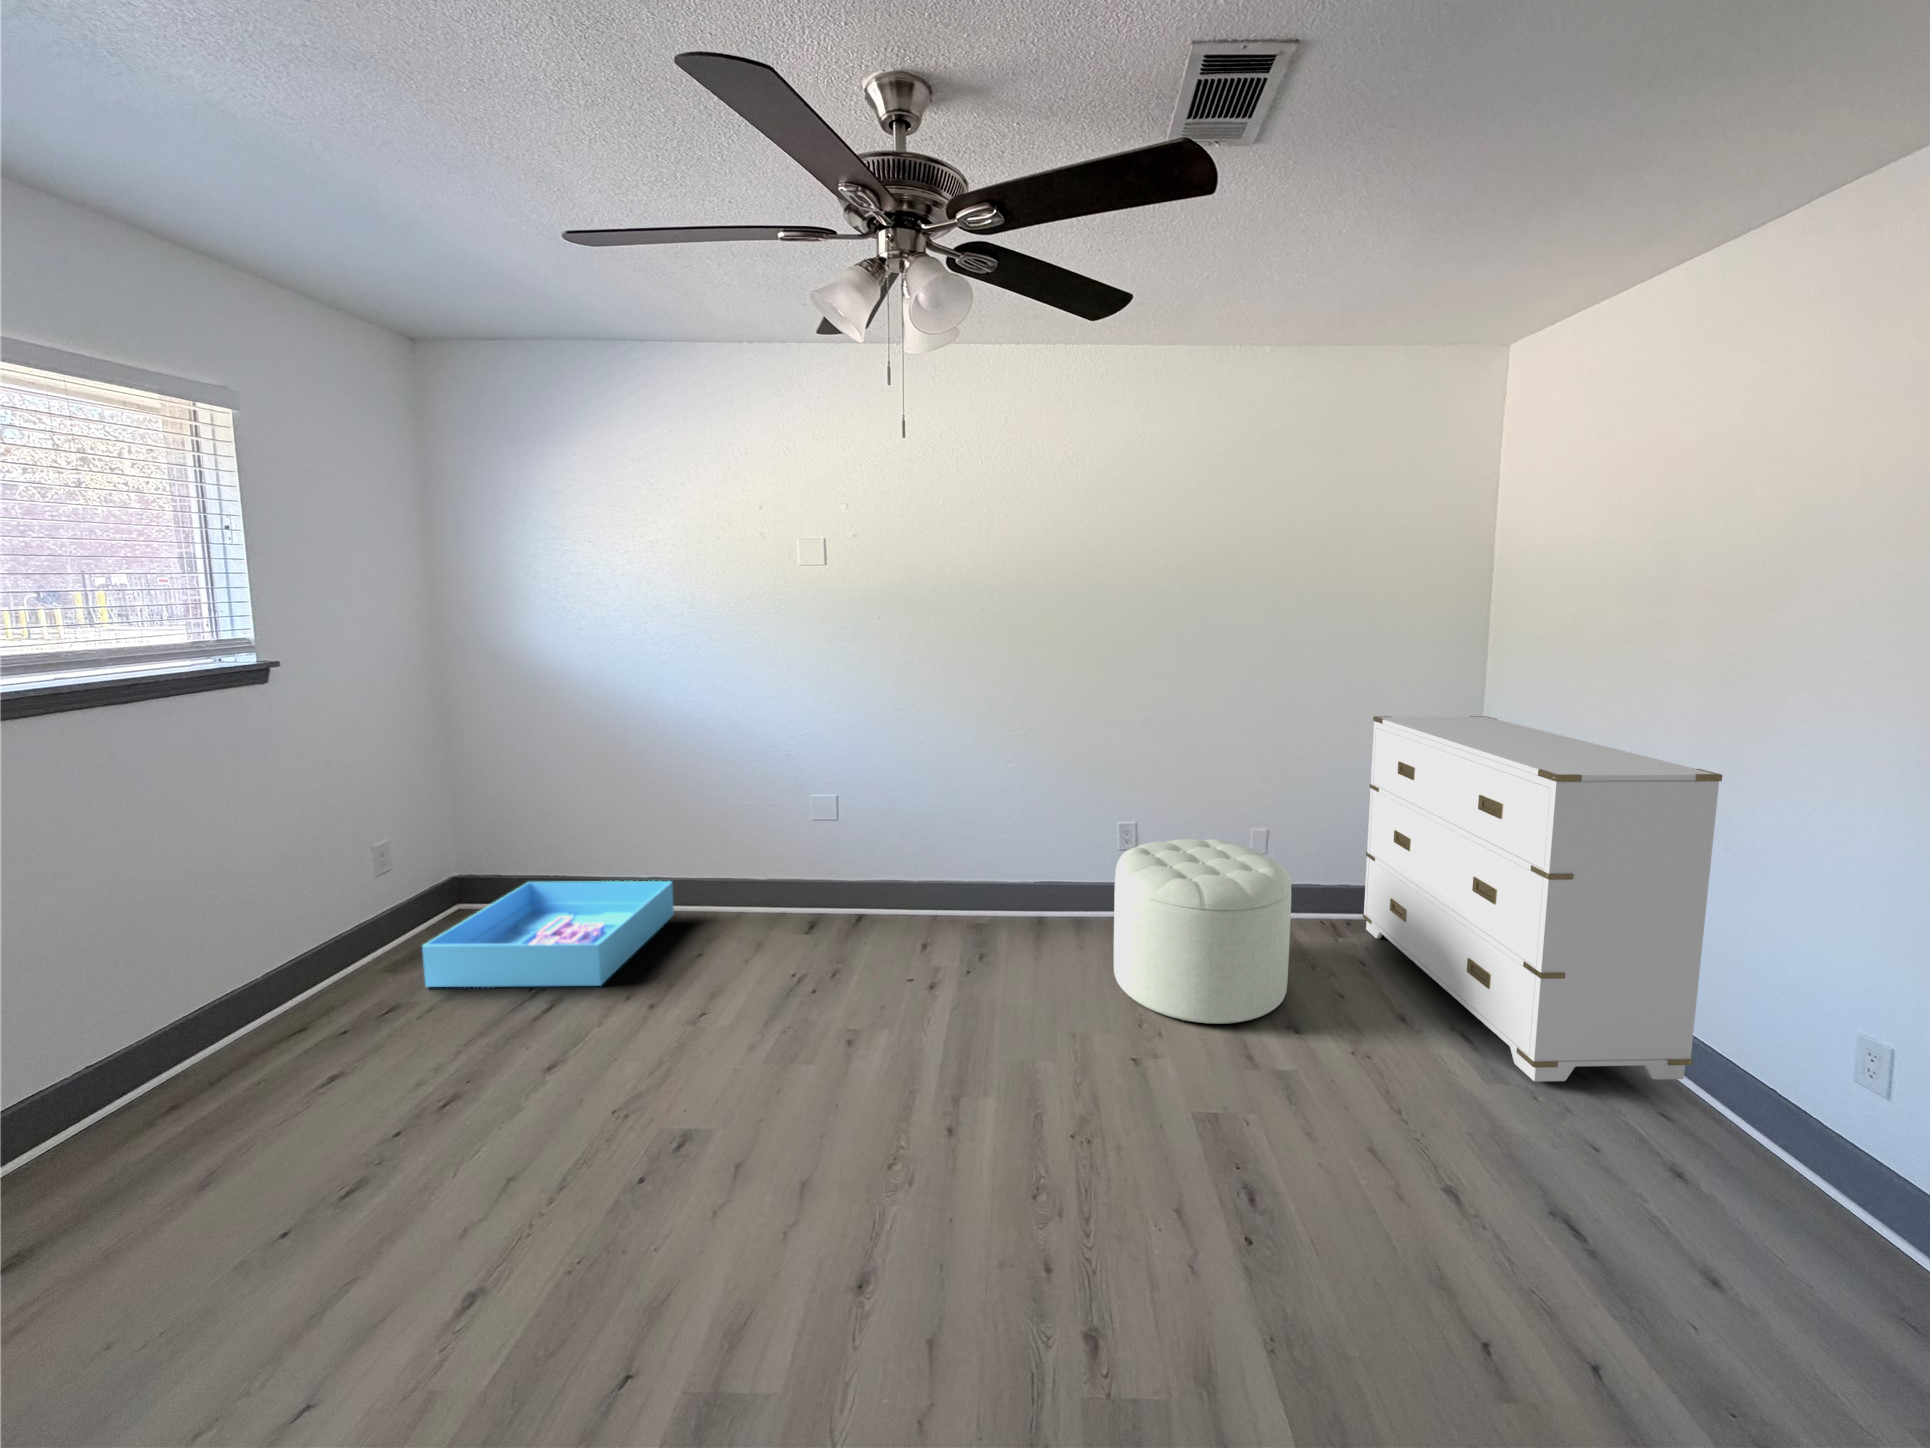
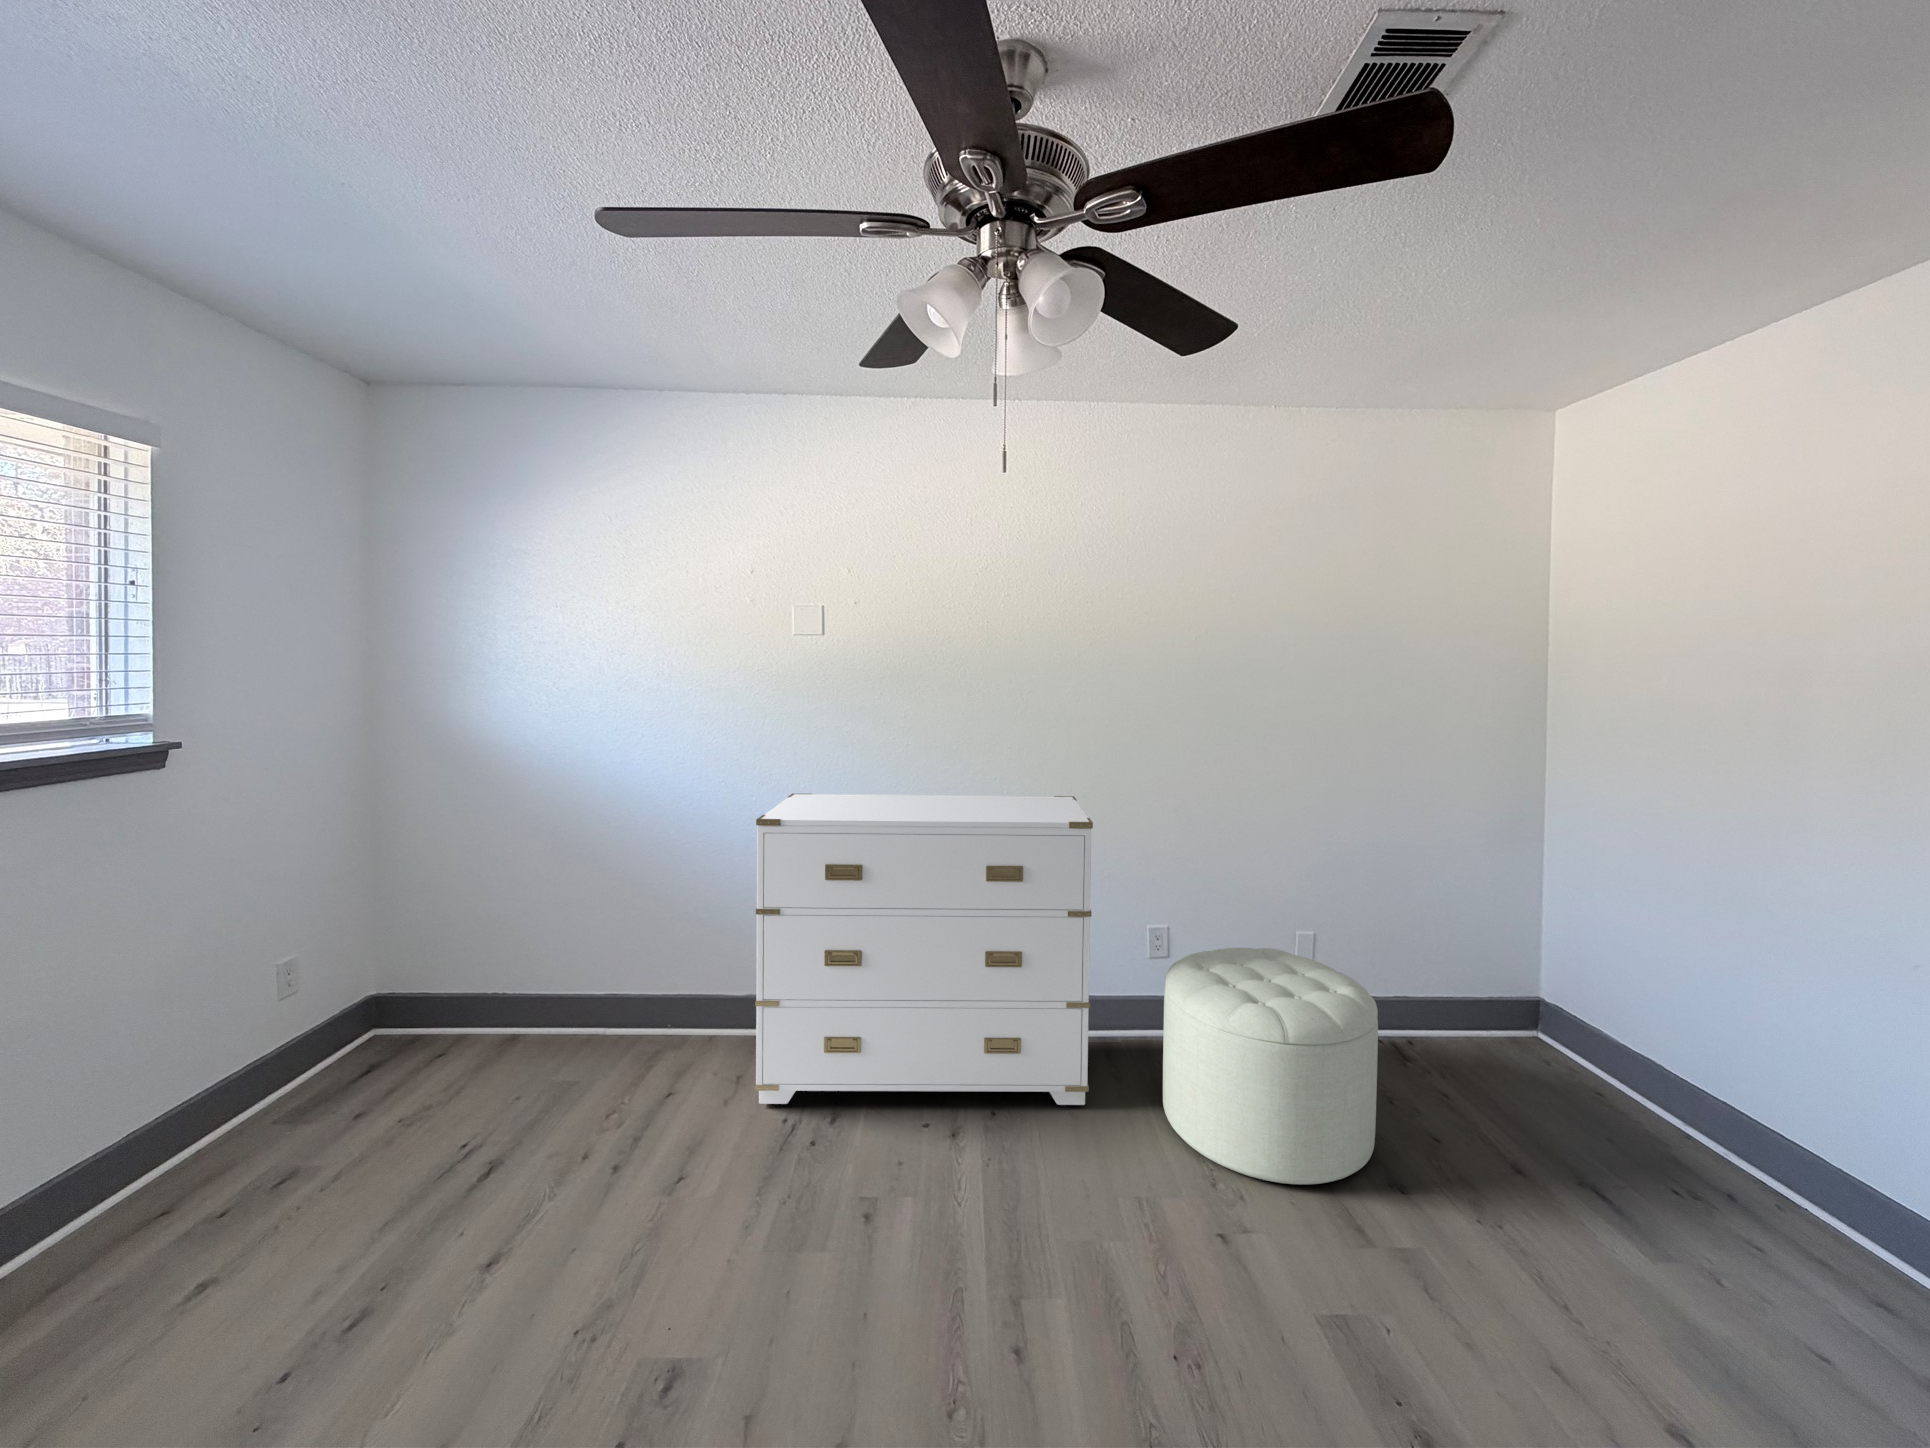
dresser: present [1363,716,1722,1081] -> present [755,793,1093,1105]
storage bin: present [422,881,674,987] -> none [331,995,634,1141]

